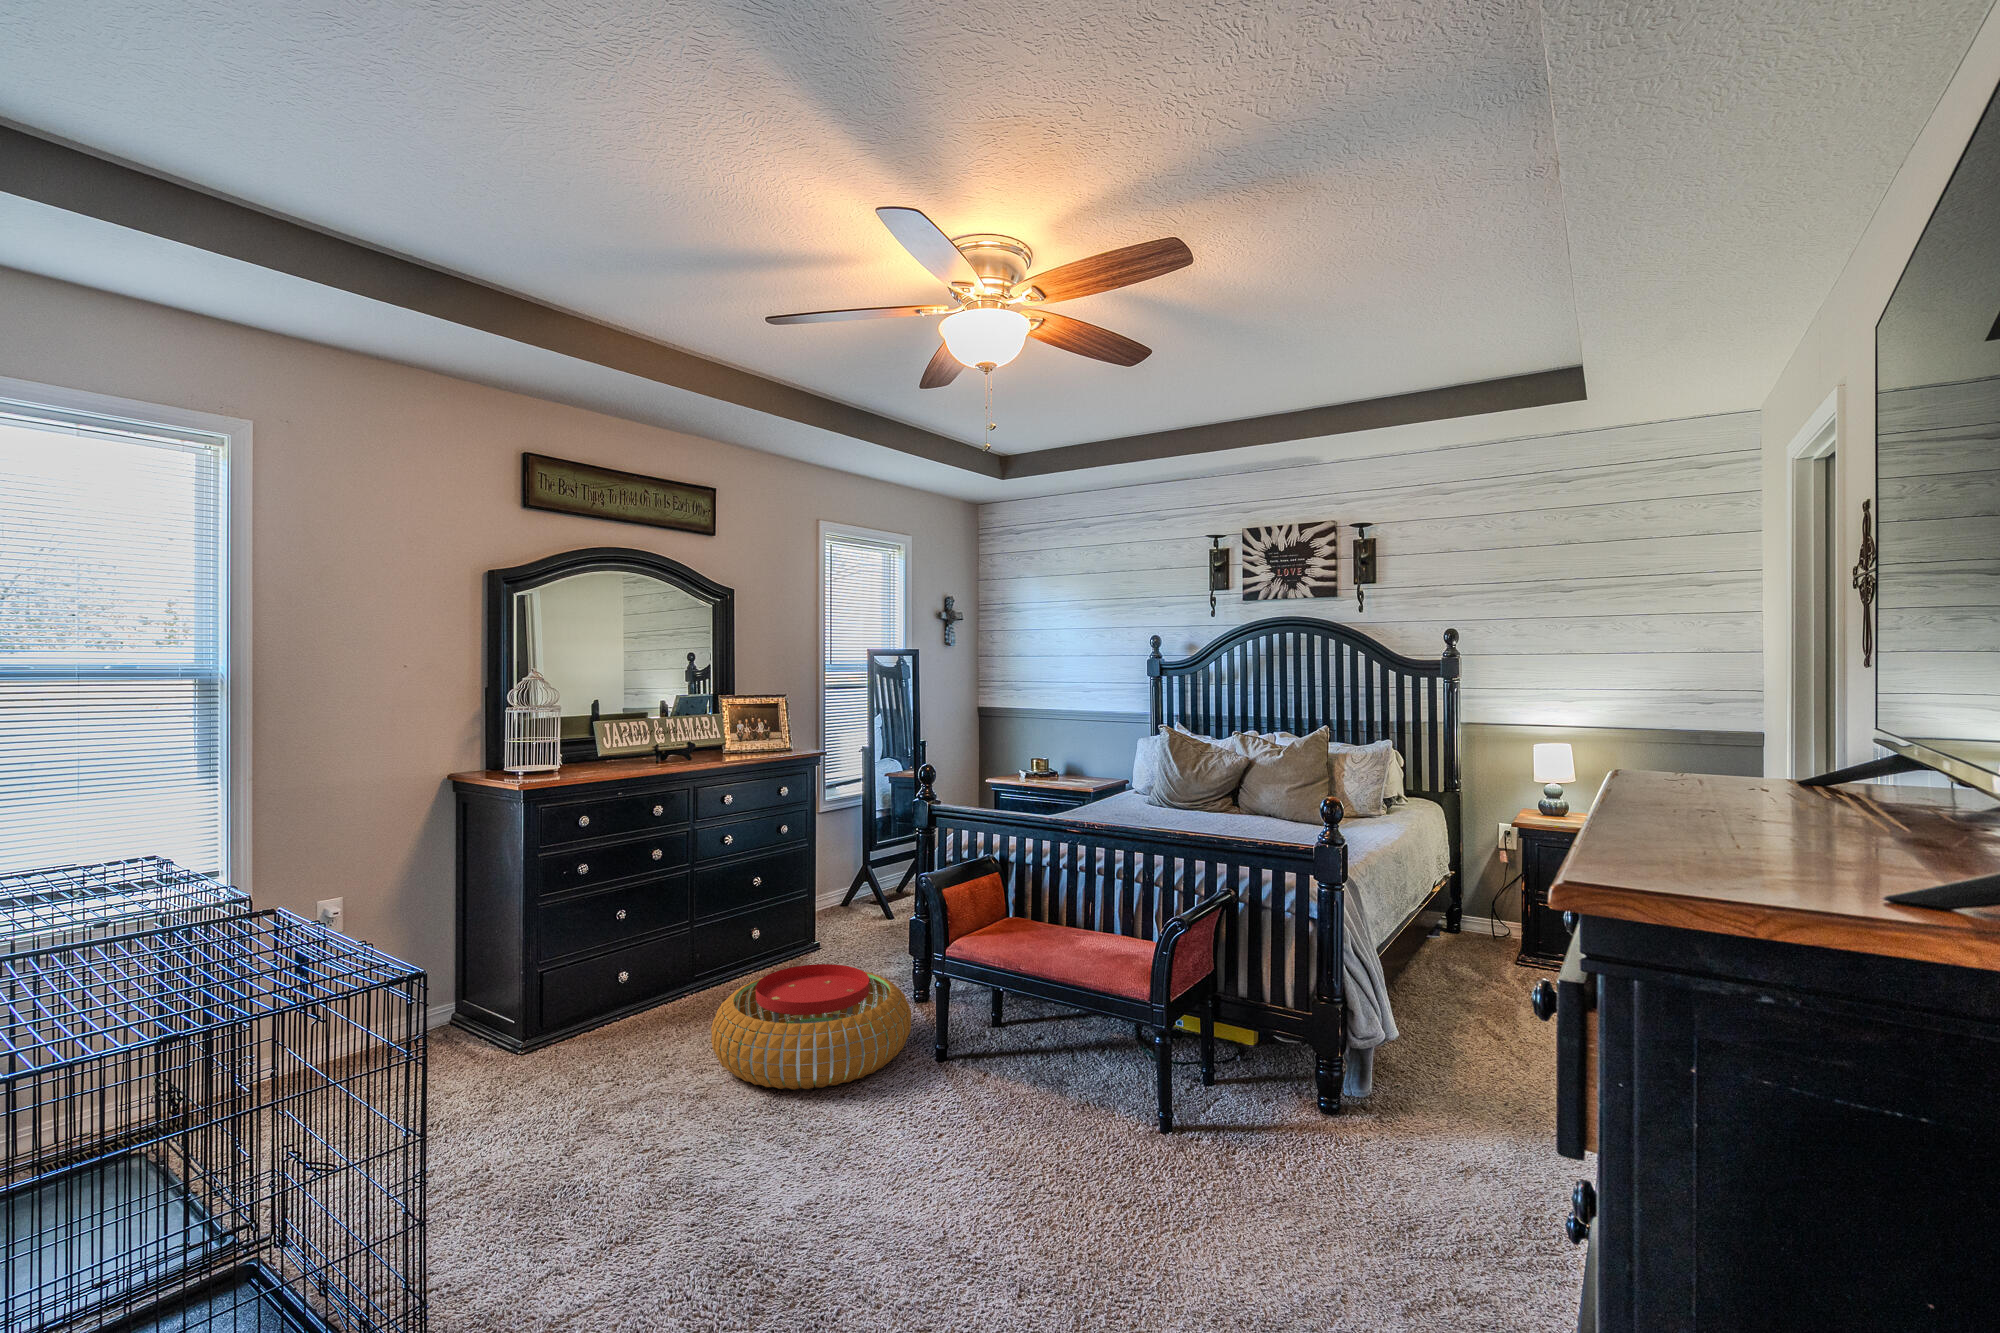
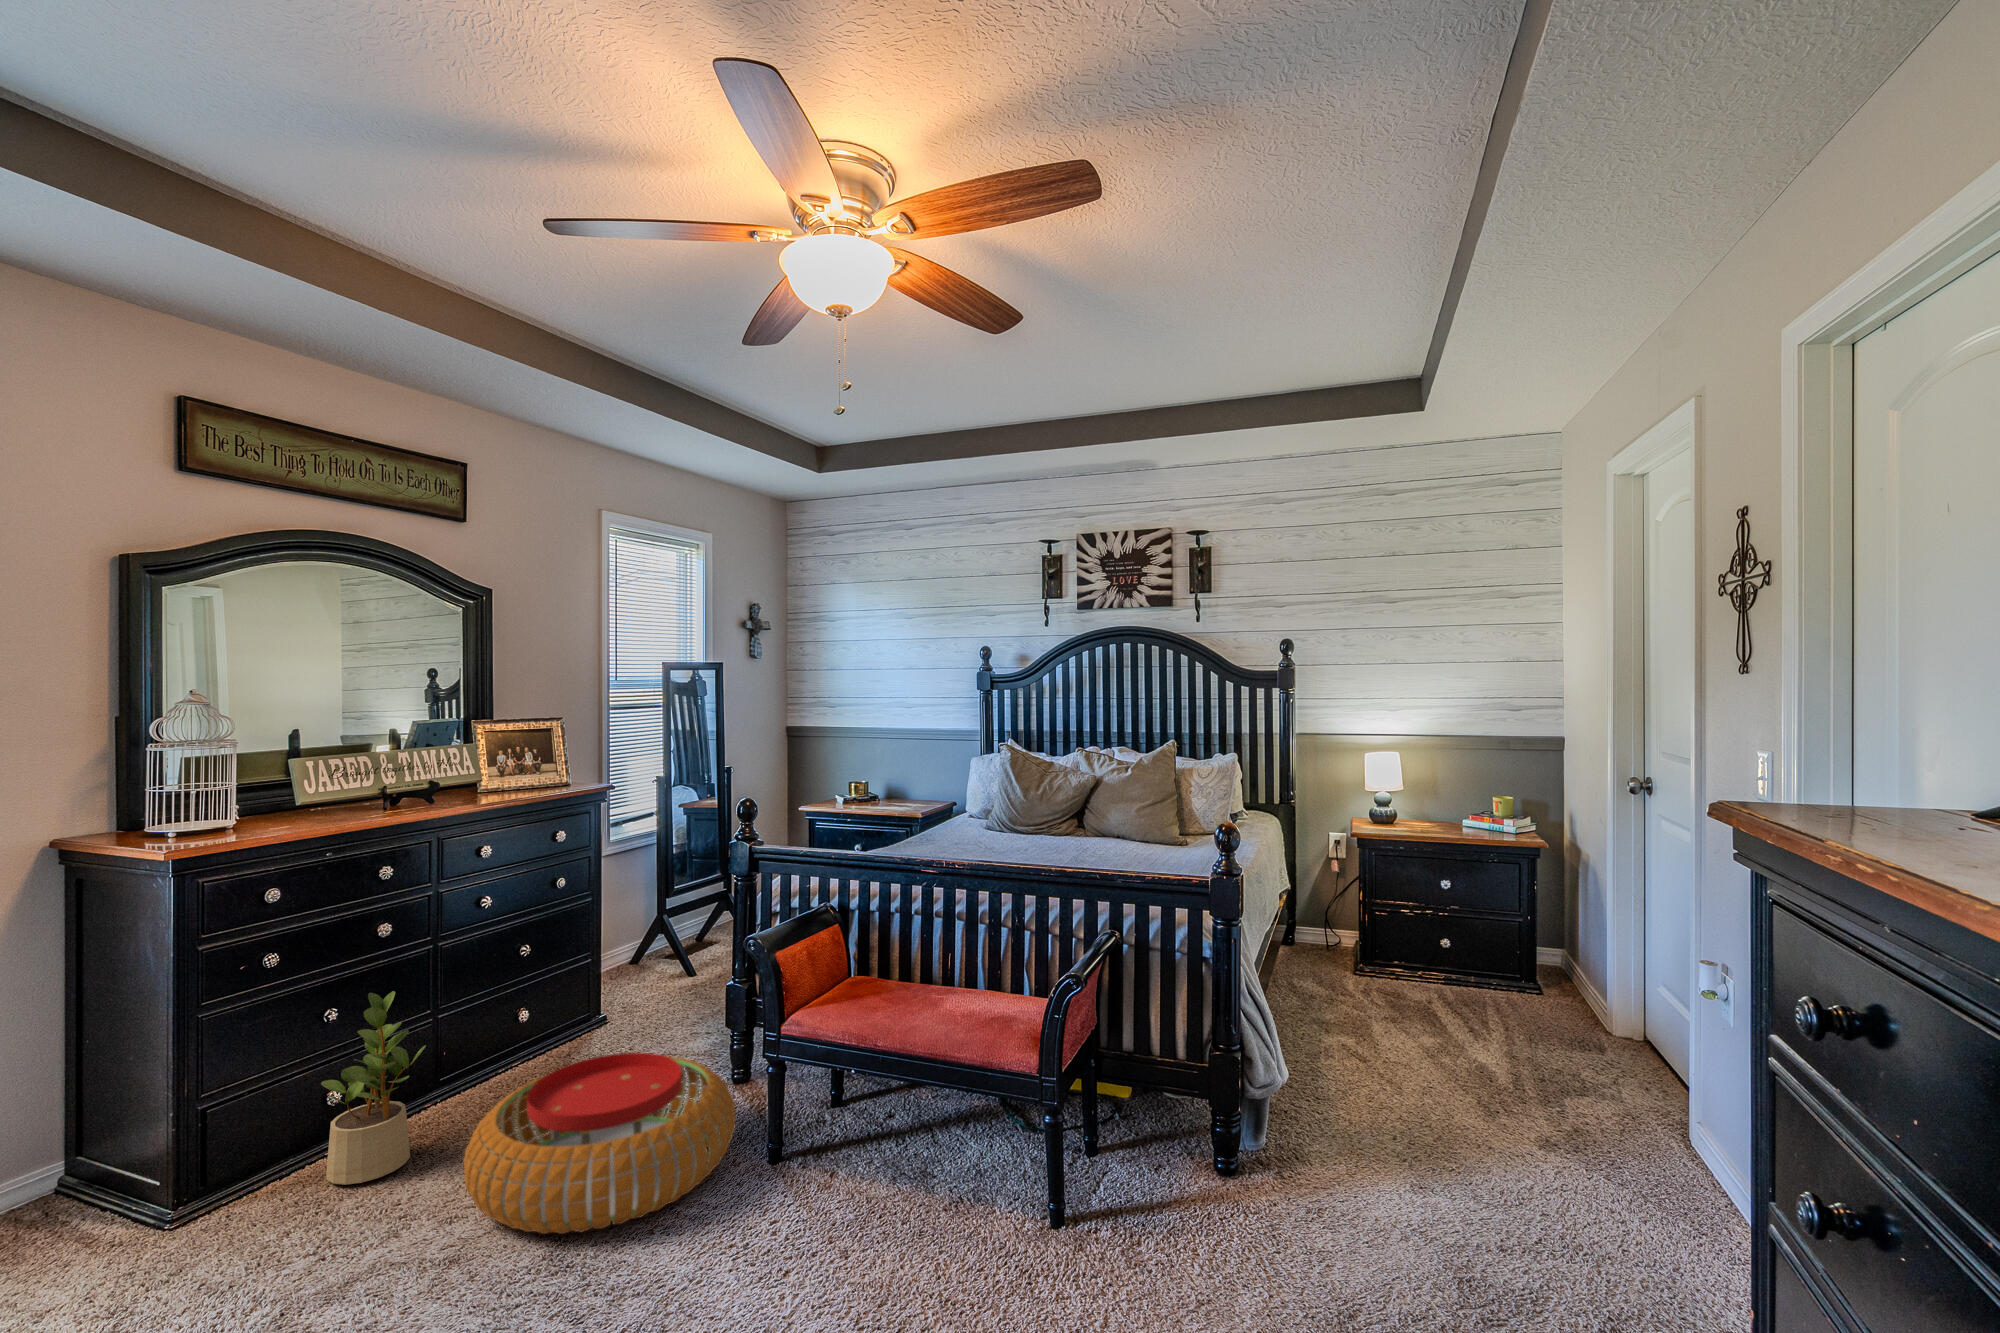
potted plant: none [615,900,685,1040] -> present [321,991,426,1185]

